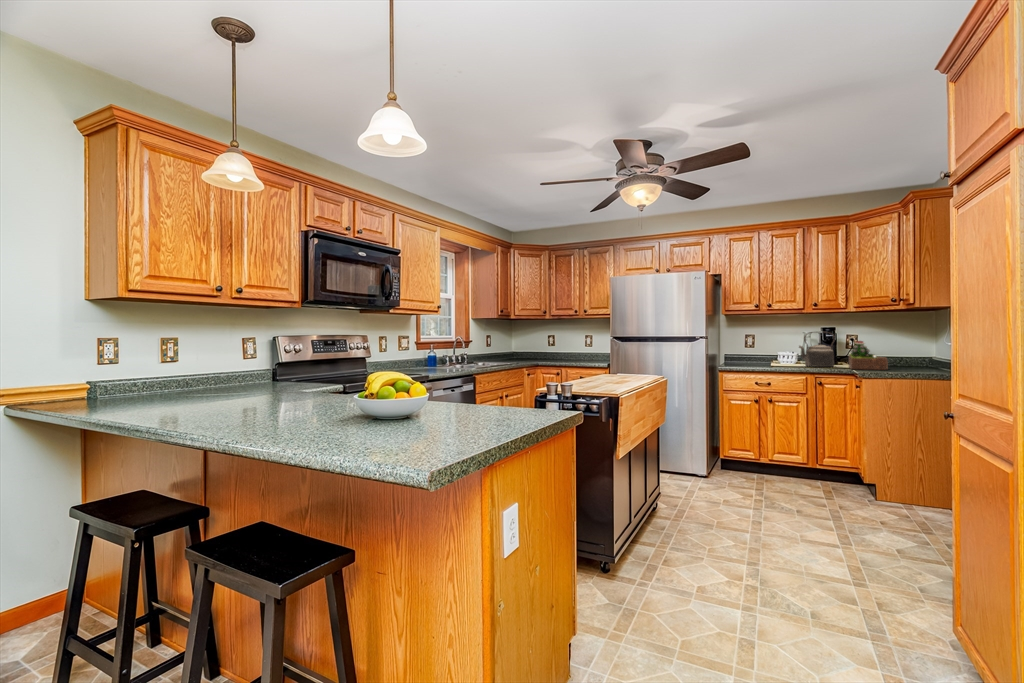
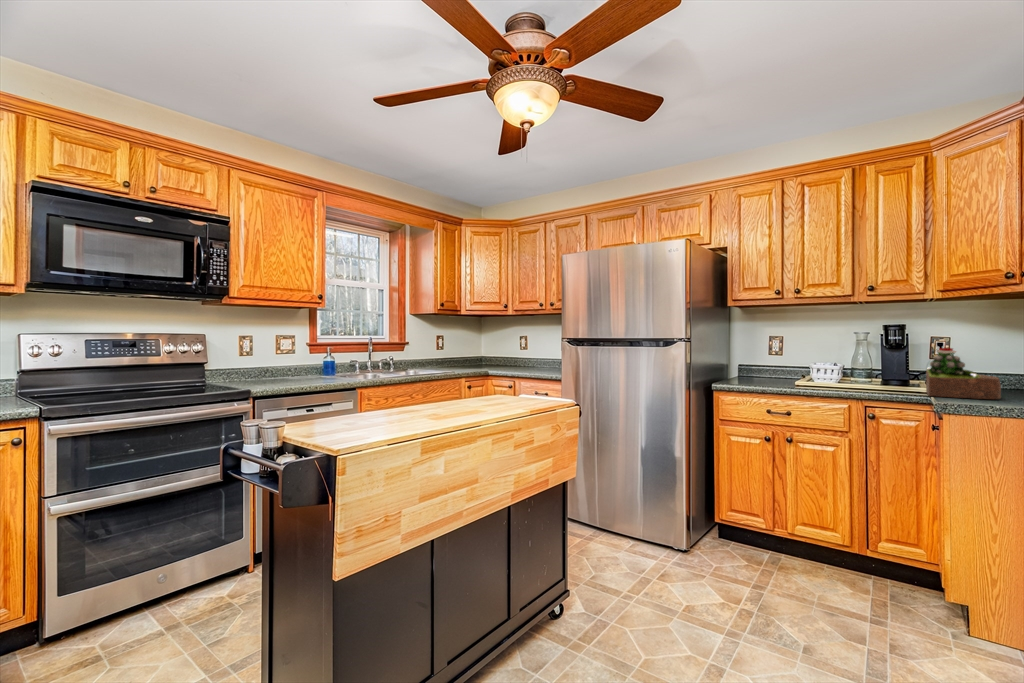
kettle: present [799,332,835,367] -> none [839,332,904,389]

